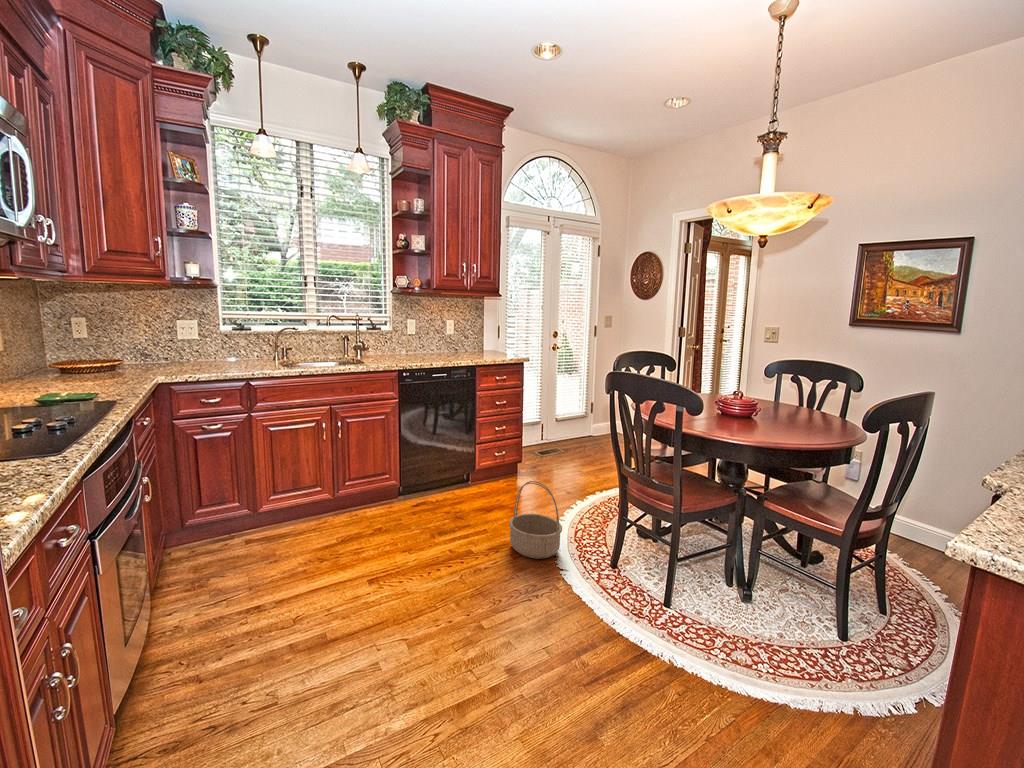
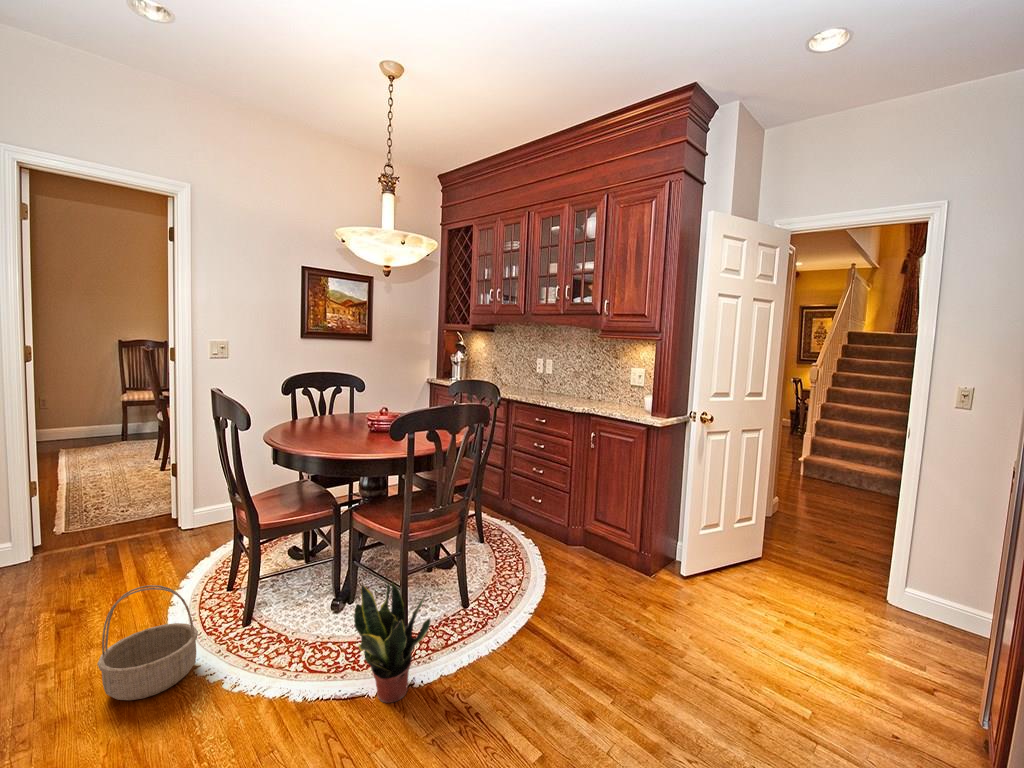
potted plant: none [634,543,725,672] -> present [354,583,431,703]

